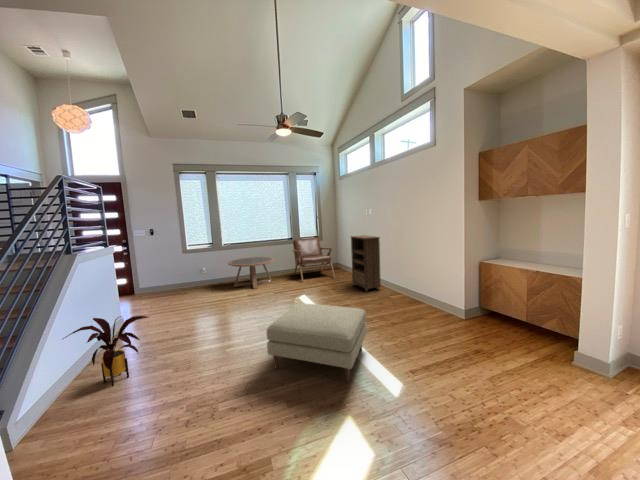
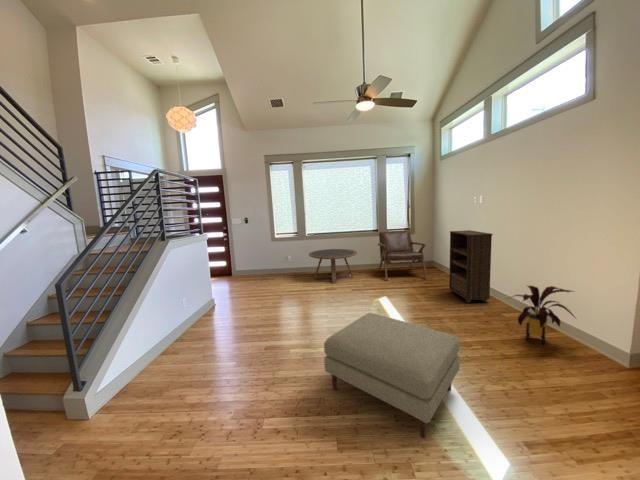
house plant: present [63,316,149,386] -> present [515,286,574,345]

